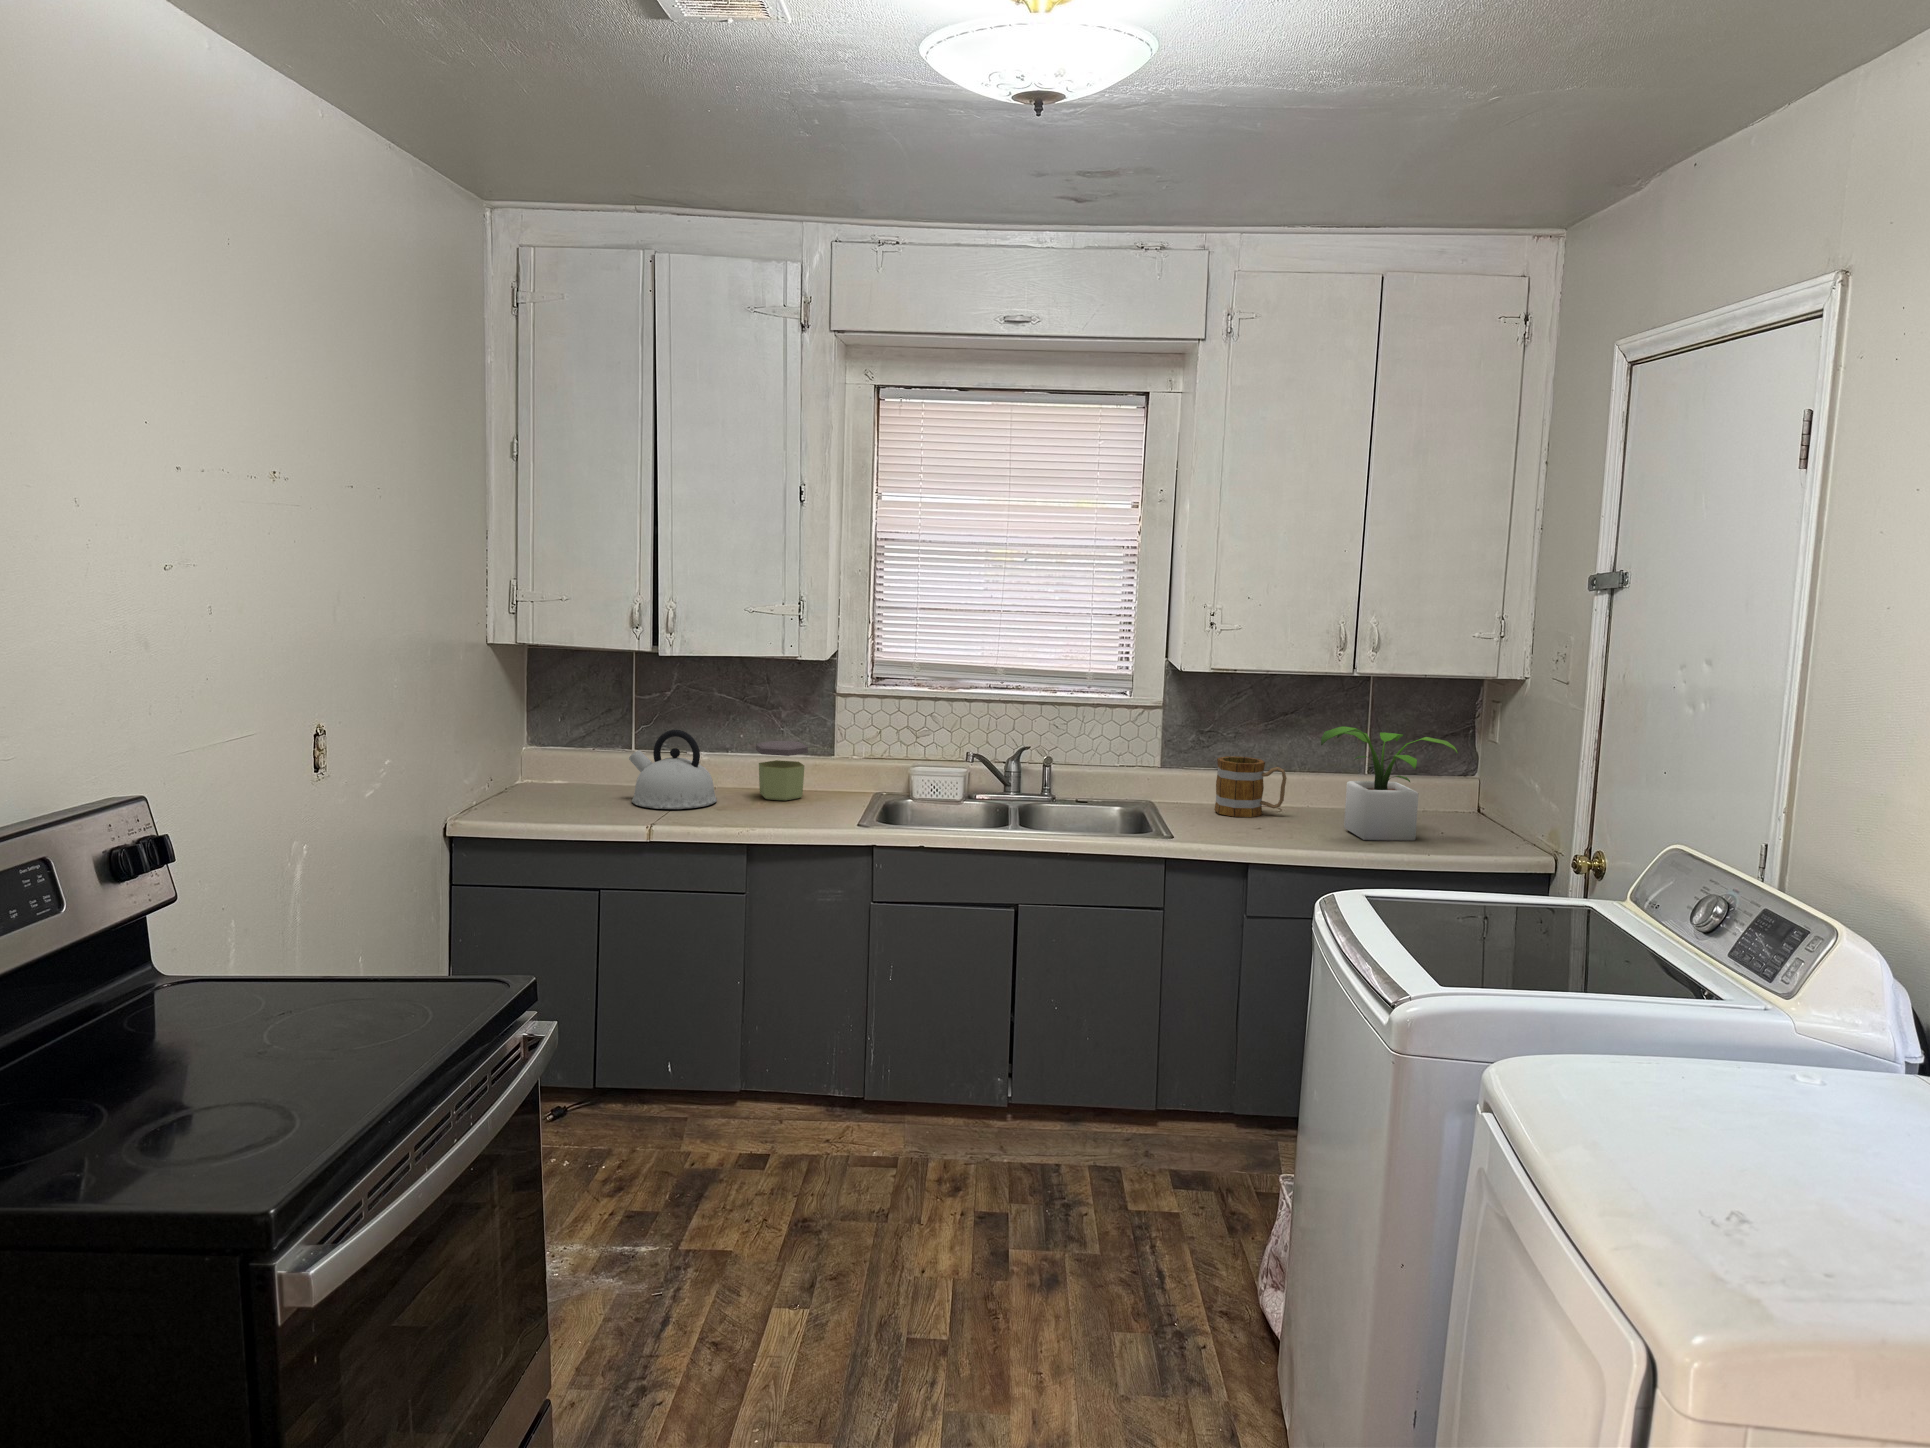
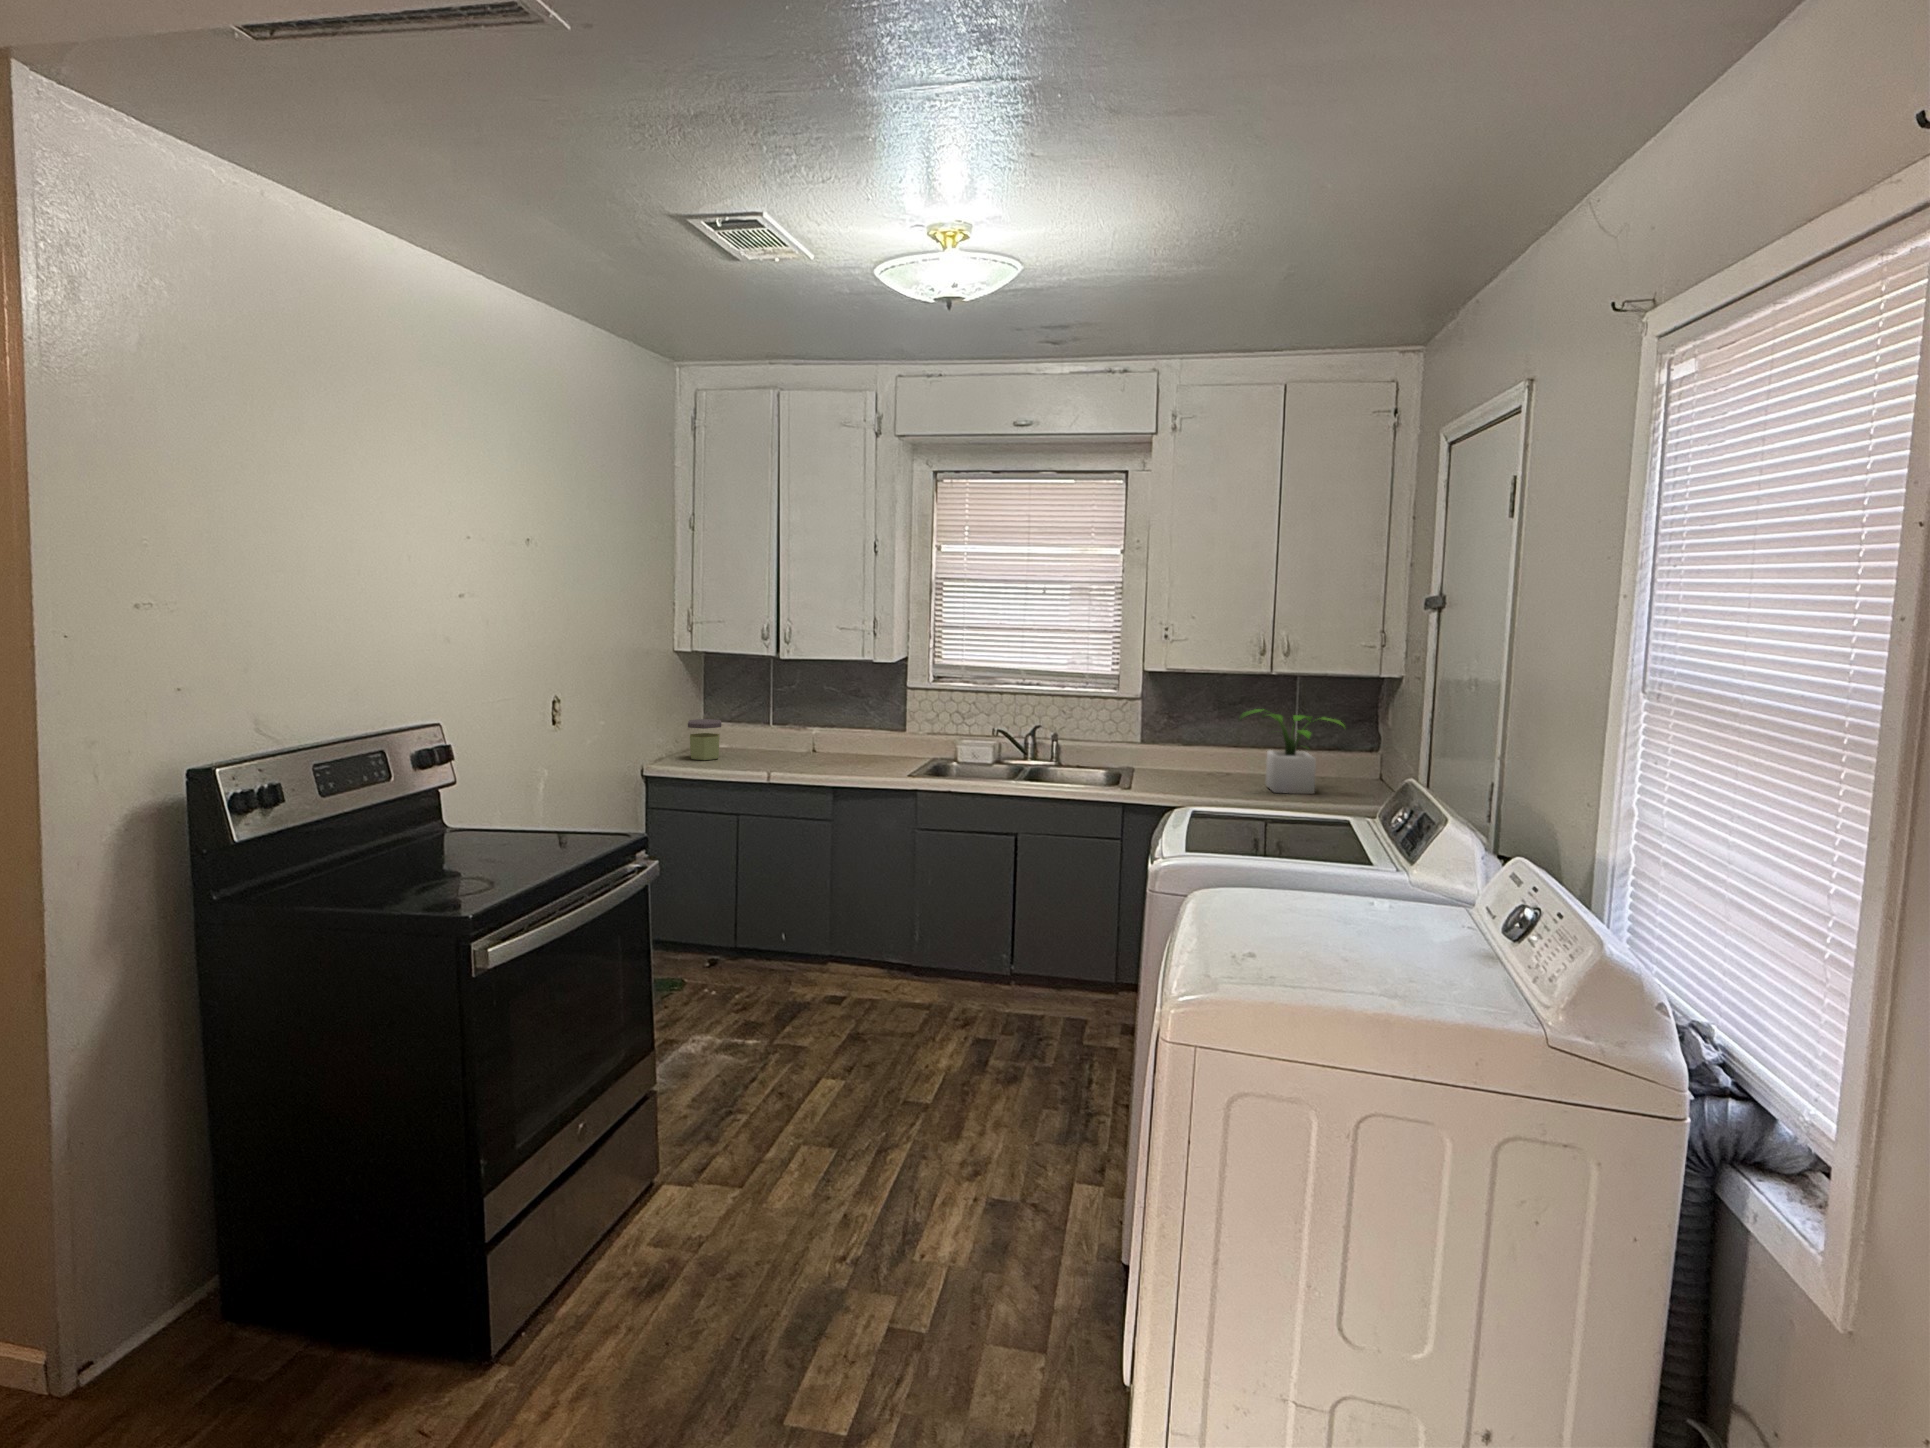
kettle: present [629,730,717,809] -> none [764,710,822,763]
jar: present [756,740,808,801] -> present [688,719,722,760]
mug: present [1214,756,1287,817] -> none [1178,734,1230,778]

